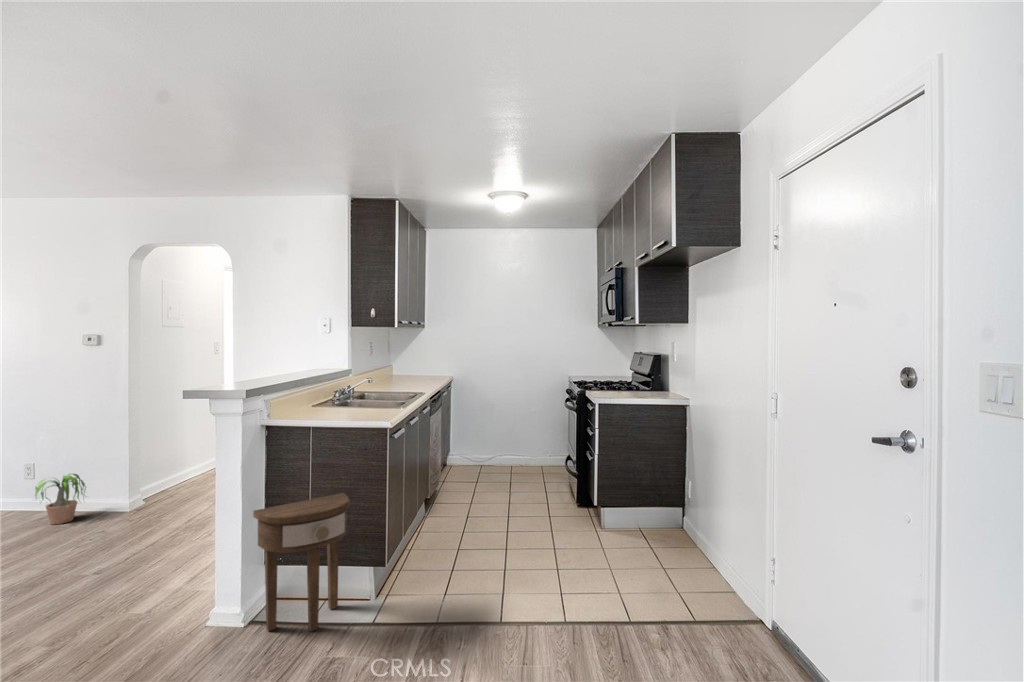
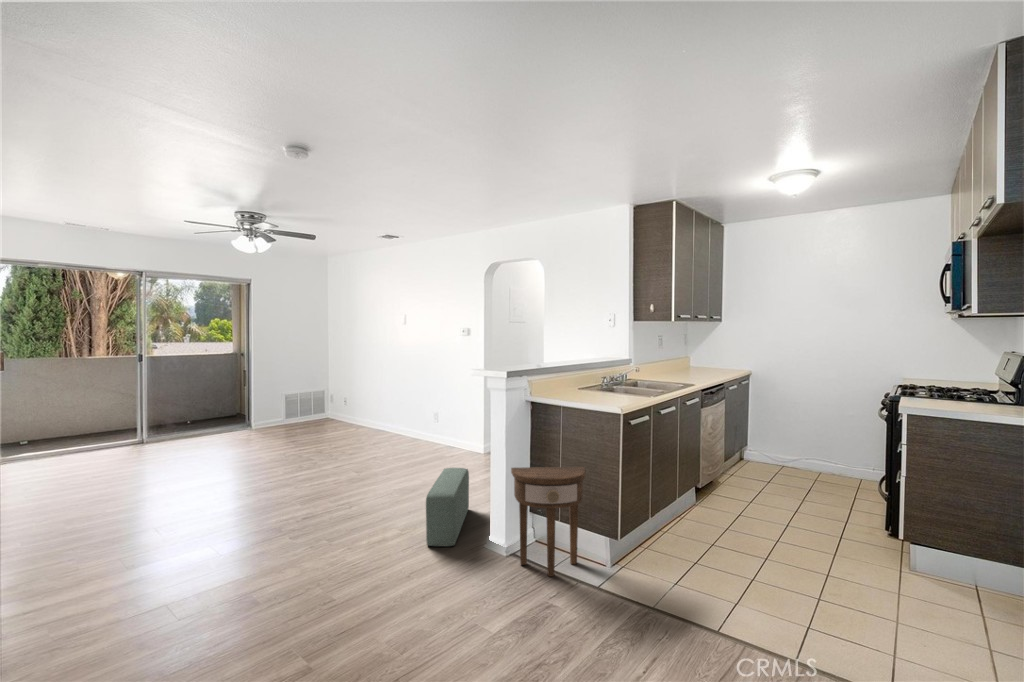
potted plant: present [36,474,86,524] -> none [428,422,463,455]
pouf: none [100,530,156,653] -> present [426,468,469,546]

